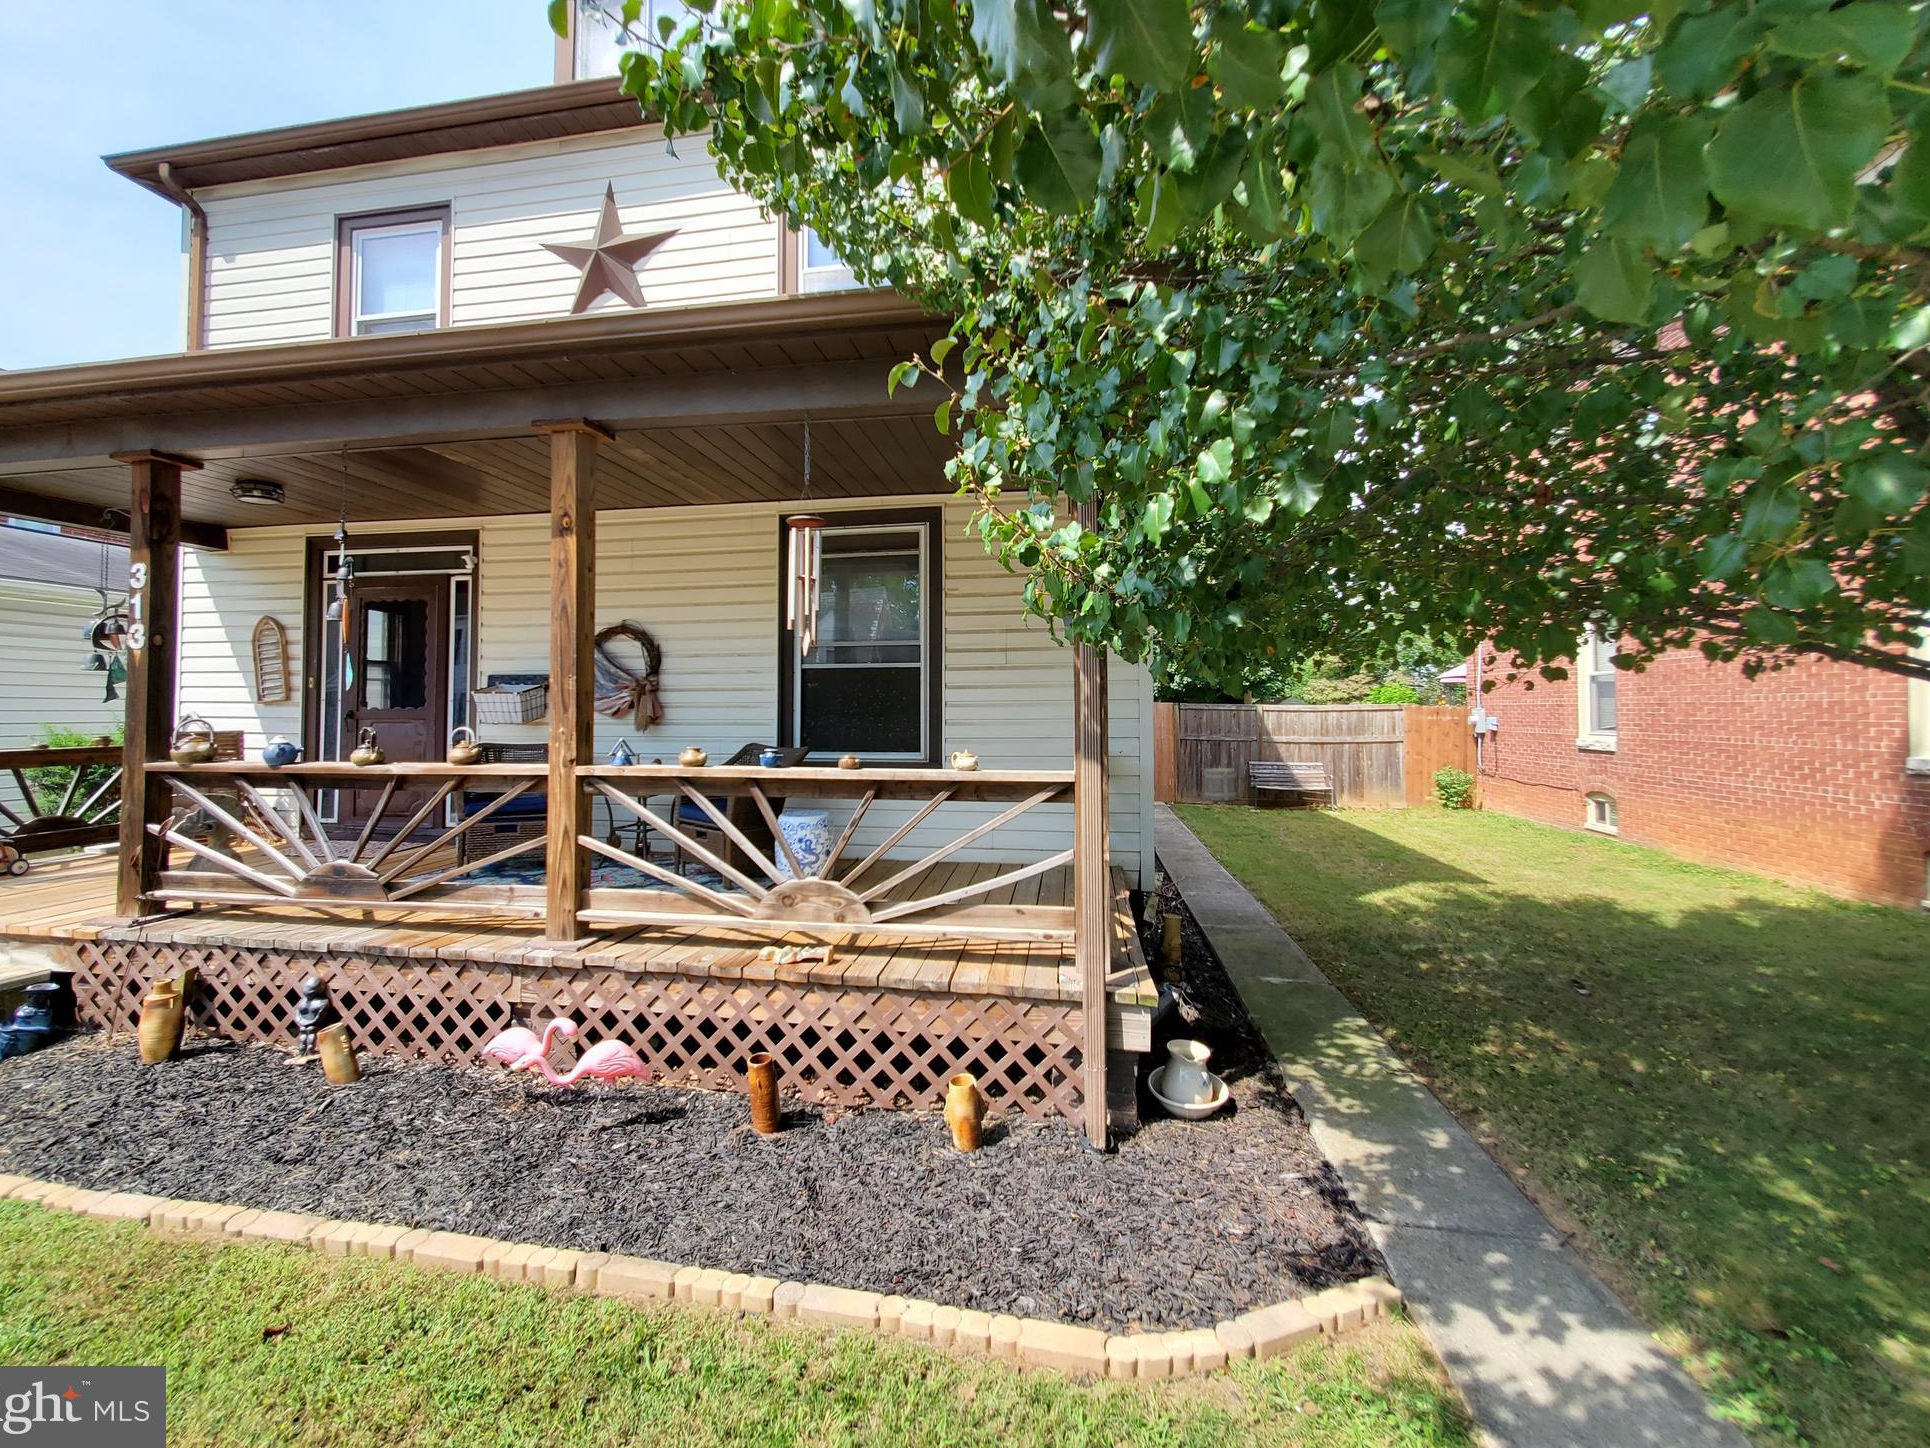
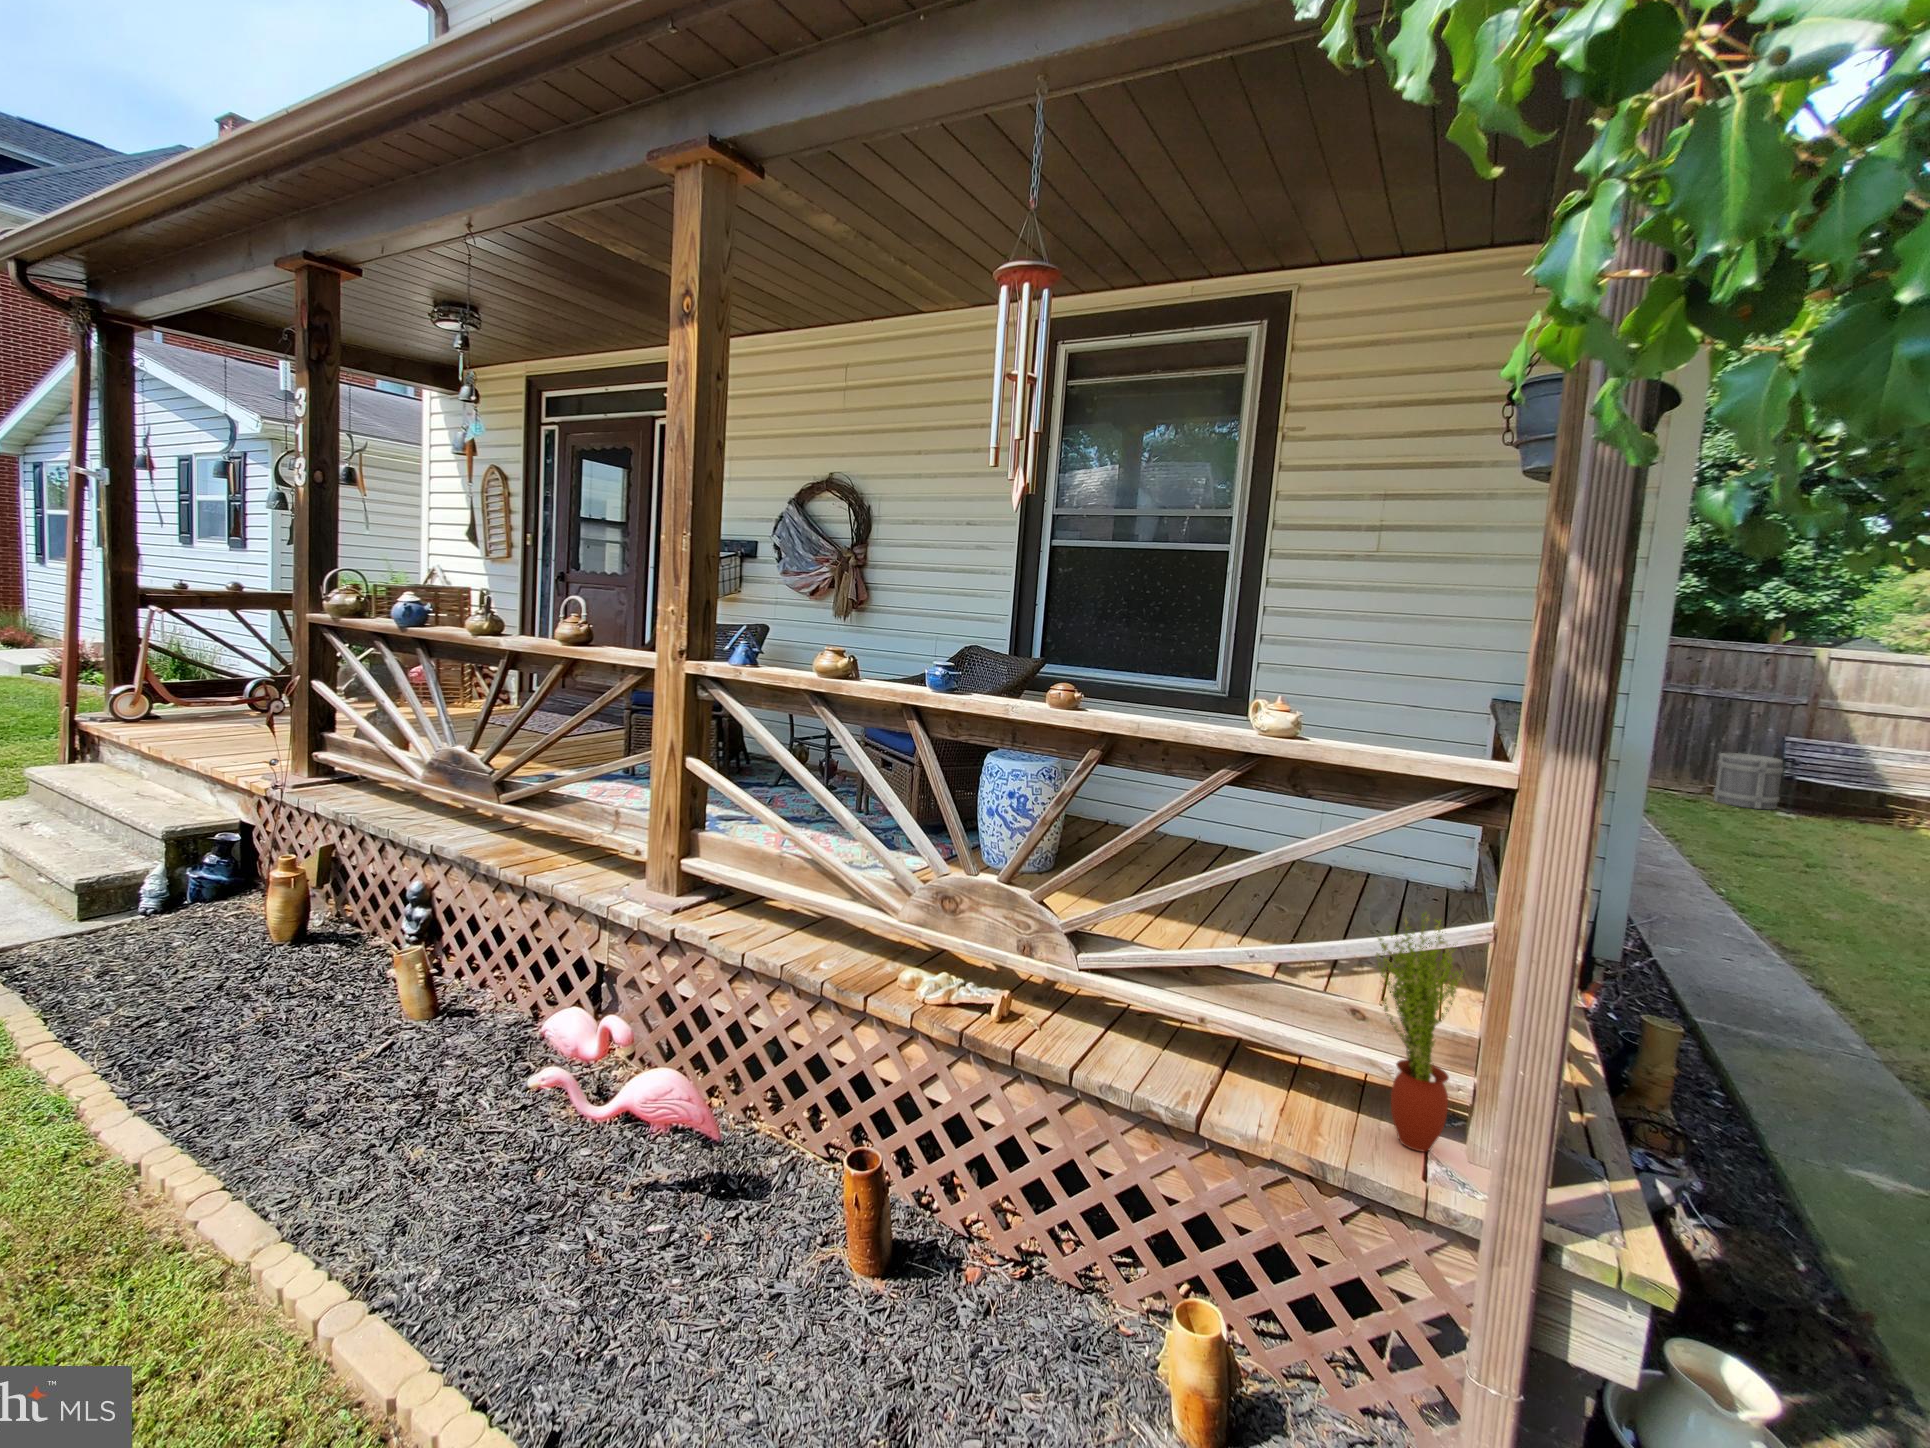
potted plant: none [1024,852,1066,974] -> present [1376,913,1463,1152]

